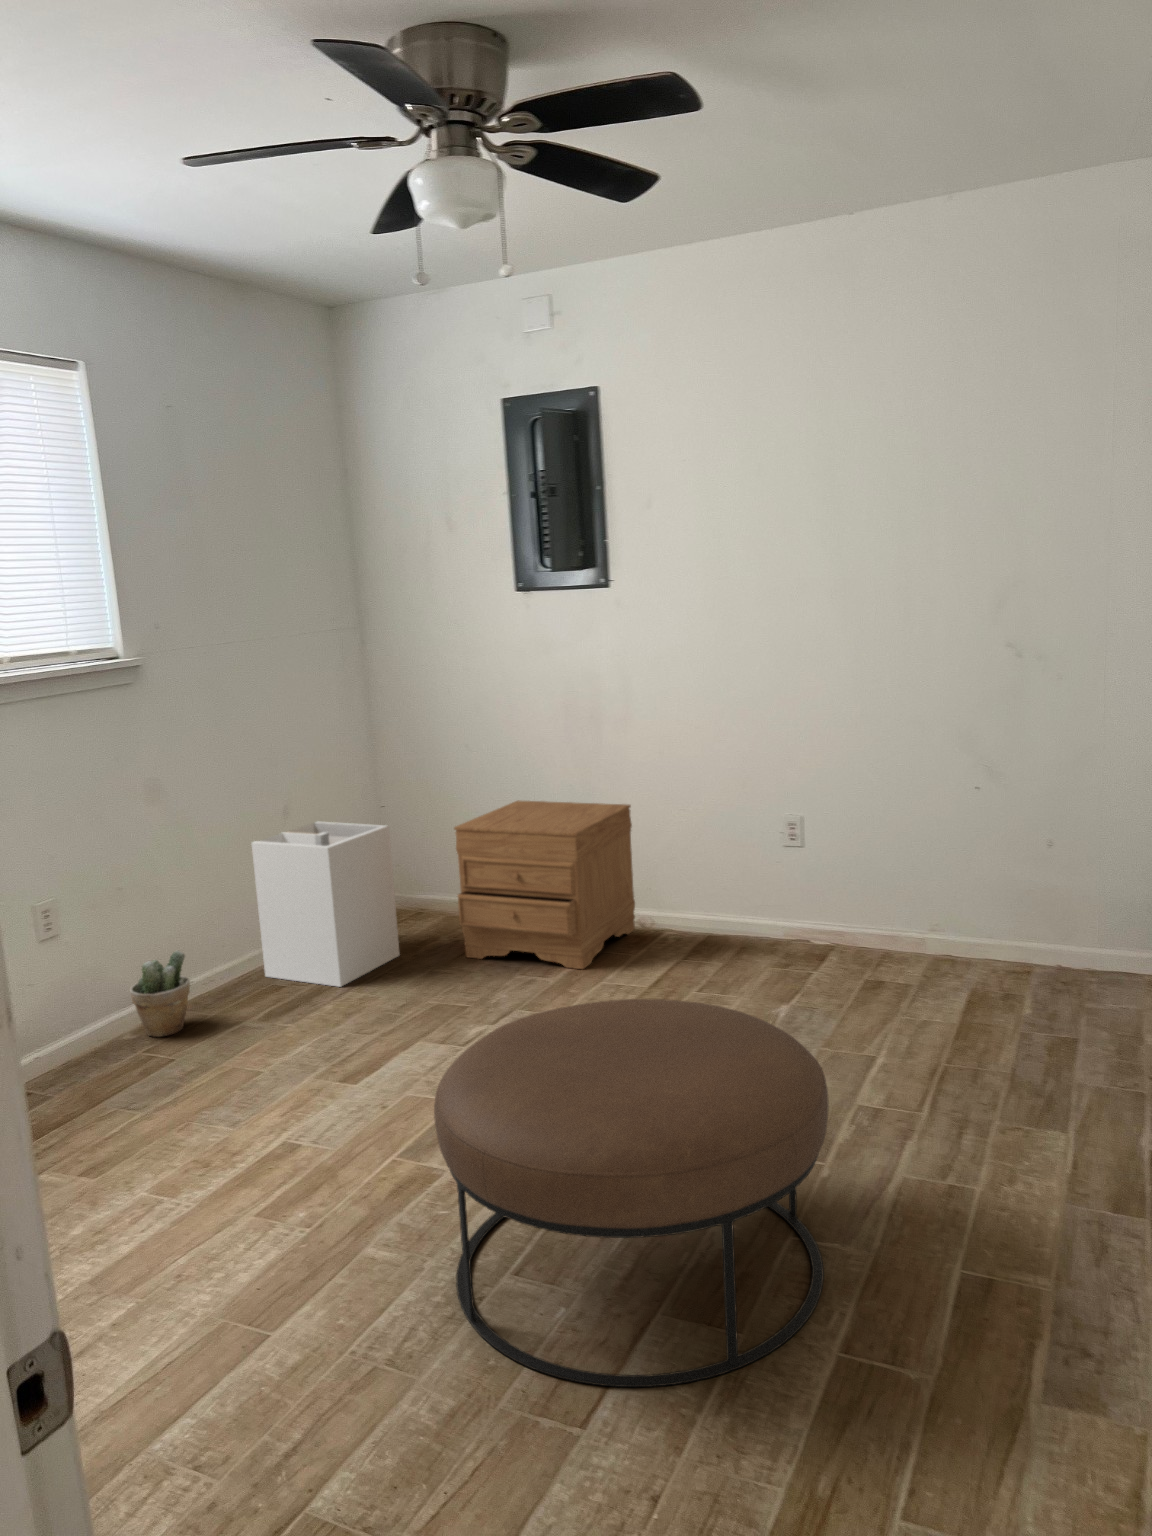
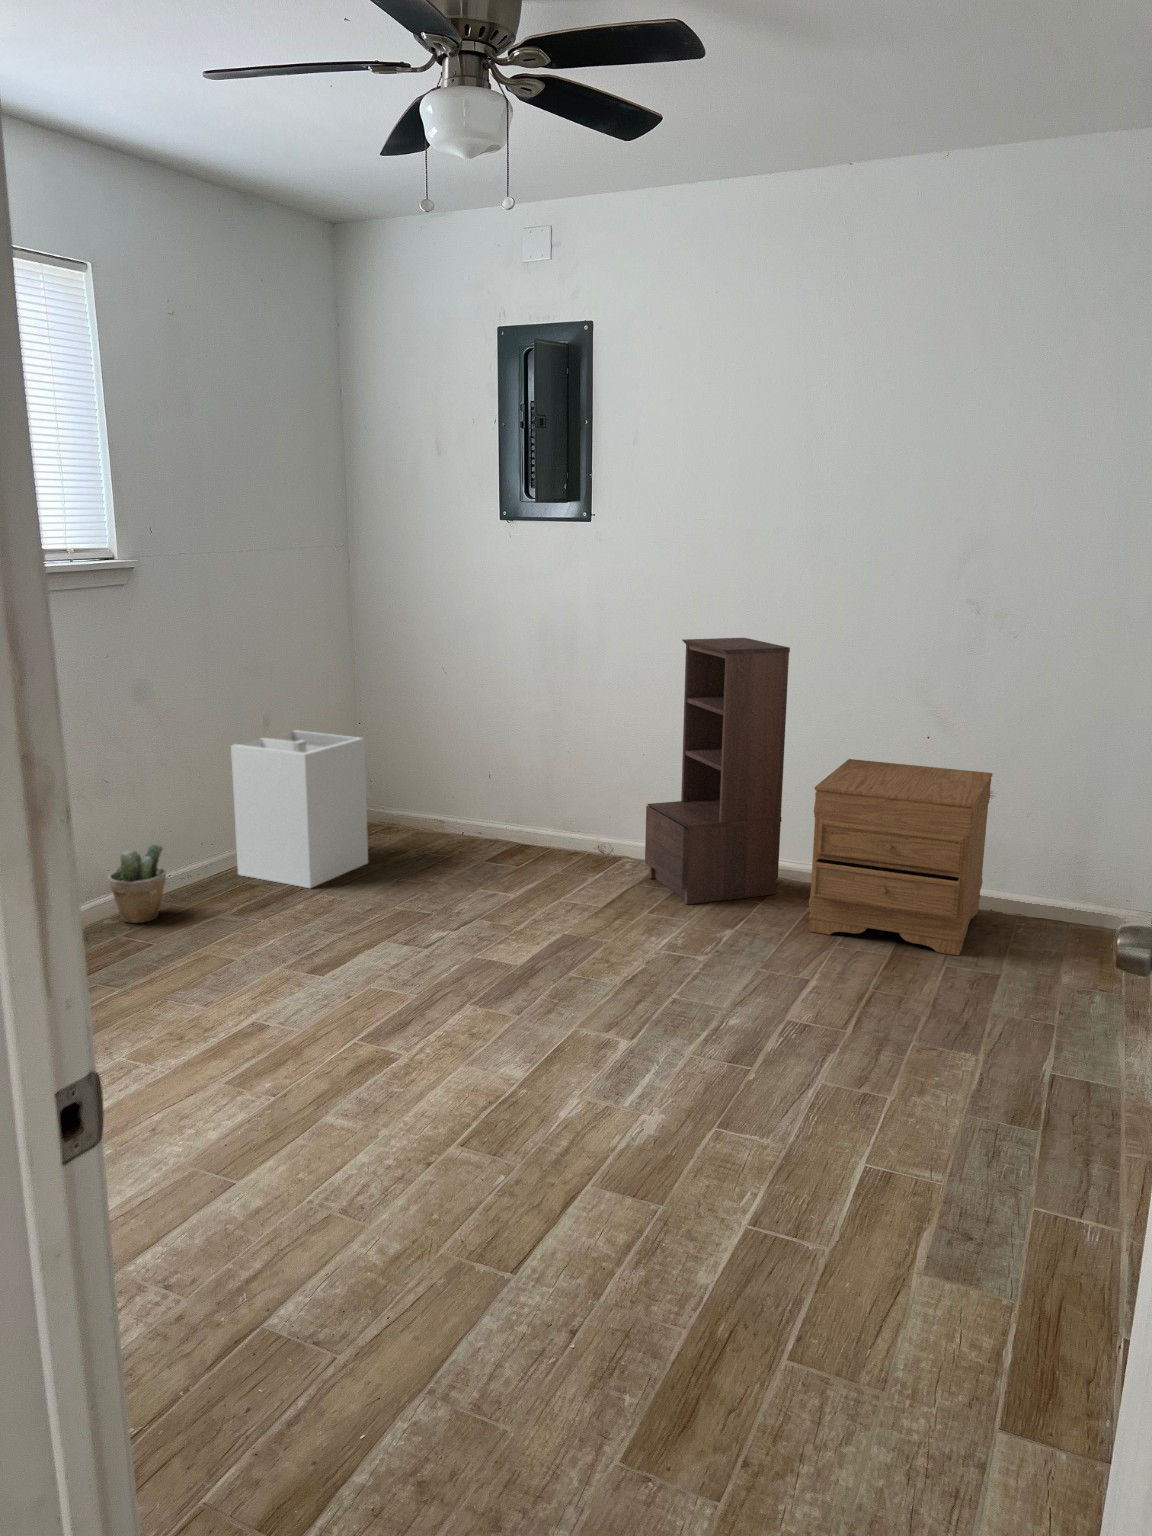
bookshelf: none [686,697,830,981] -> present [645,638,790,904]
nightstand: present [454,800,635,969] -> present [809,759,993,955]
ottoman: present [434,999,829,1387] -> none [396,905,757,1243]

